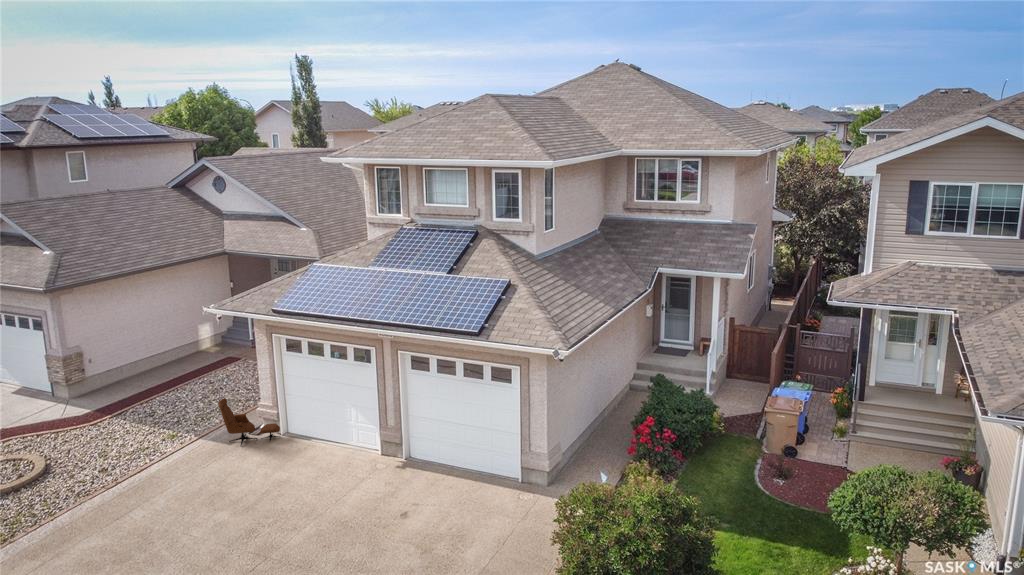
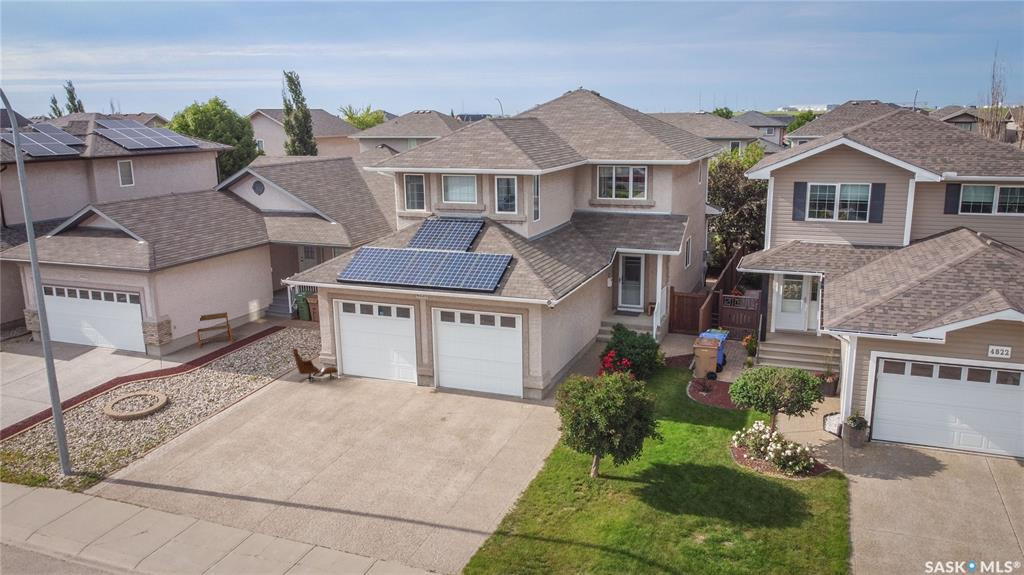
bench: none [121,341,168,387] -> present [197,312,233,348]

